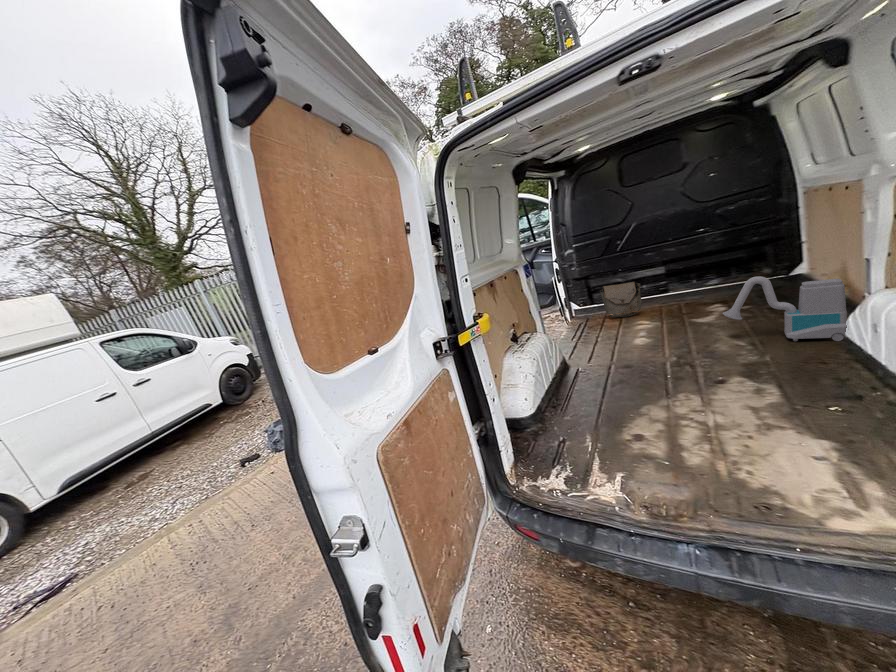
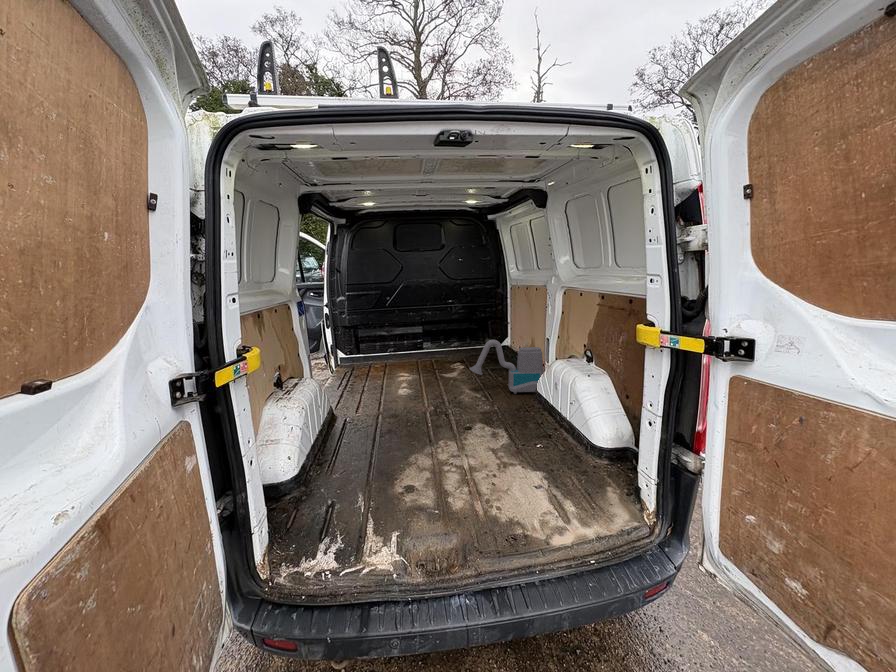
bag: present [600,282,642,317] -> none [367,334,404,368]

